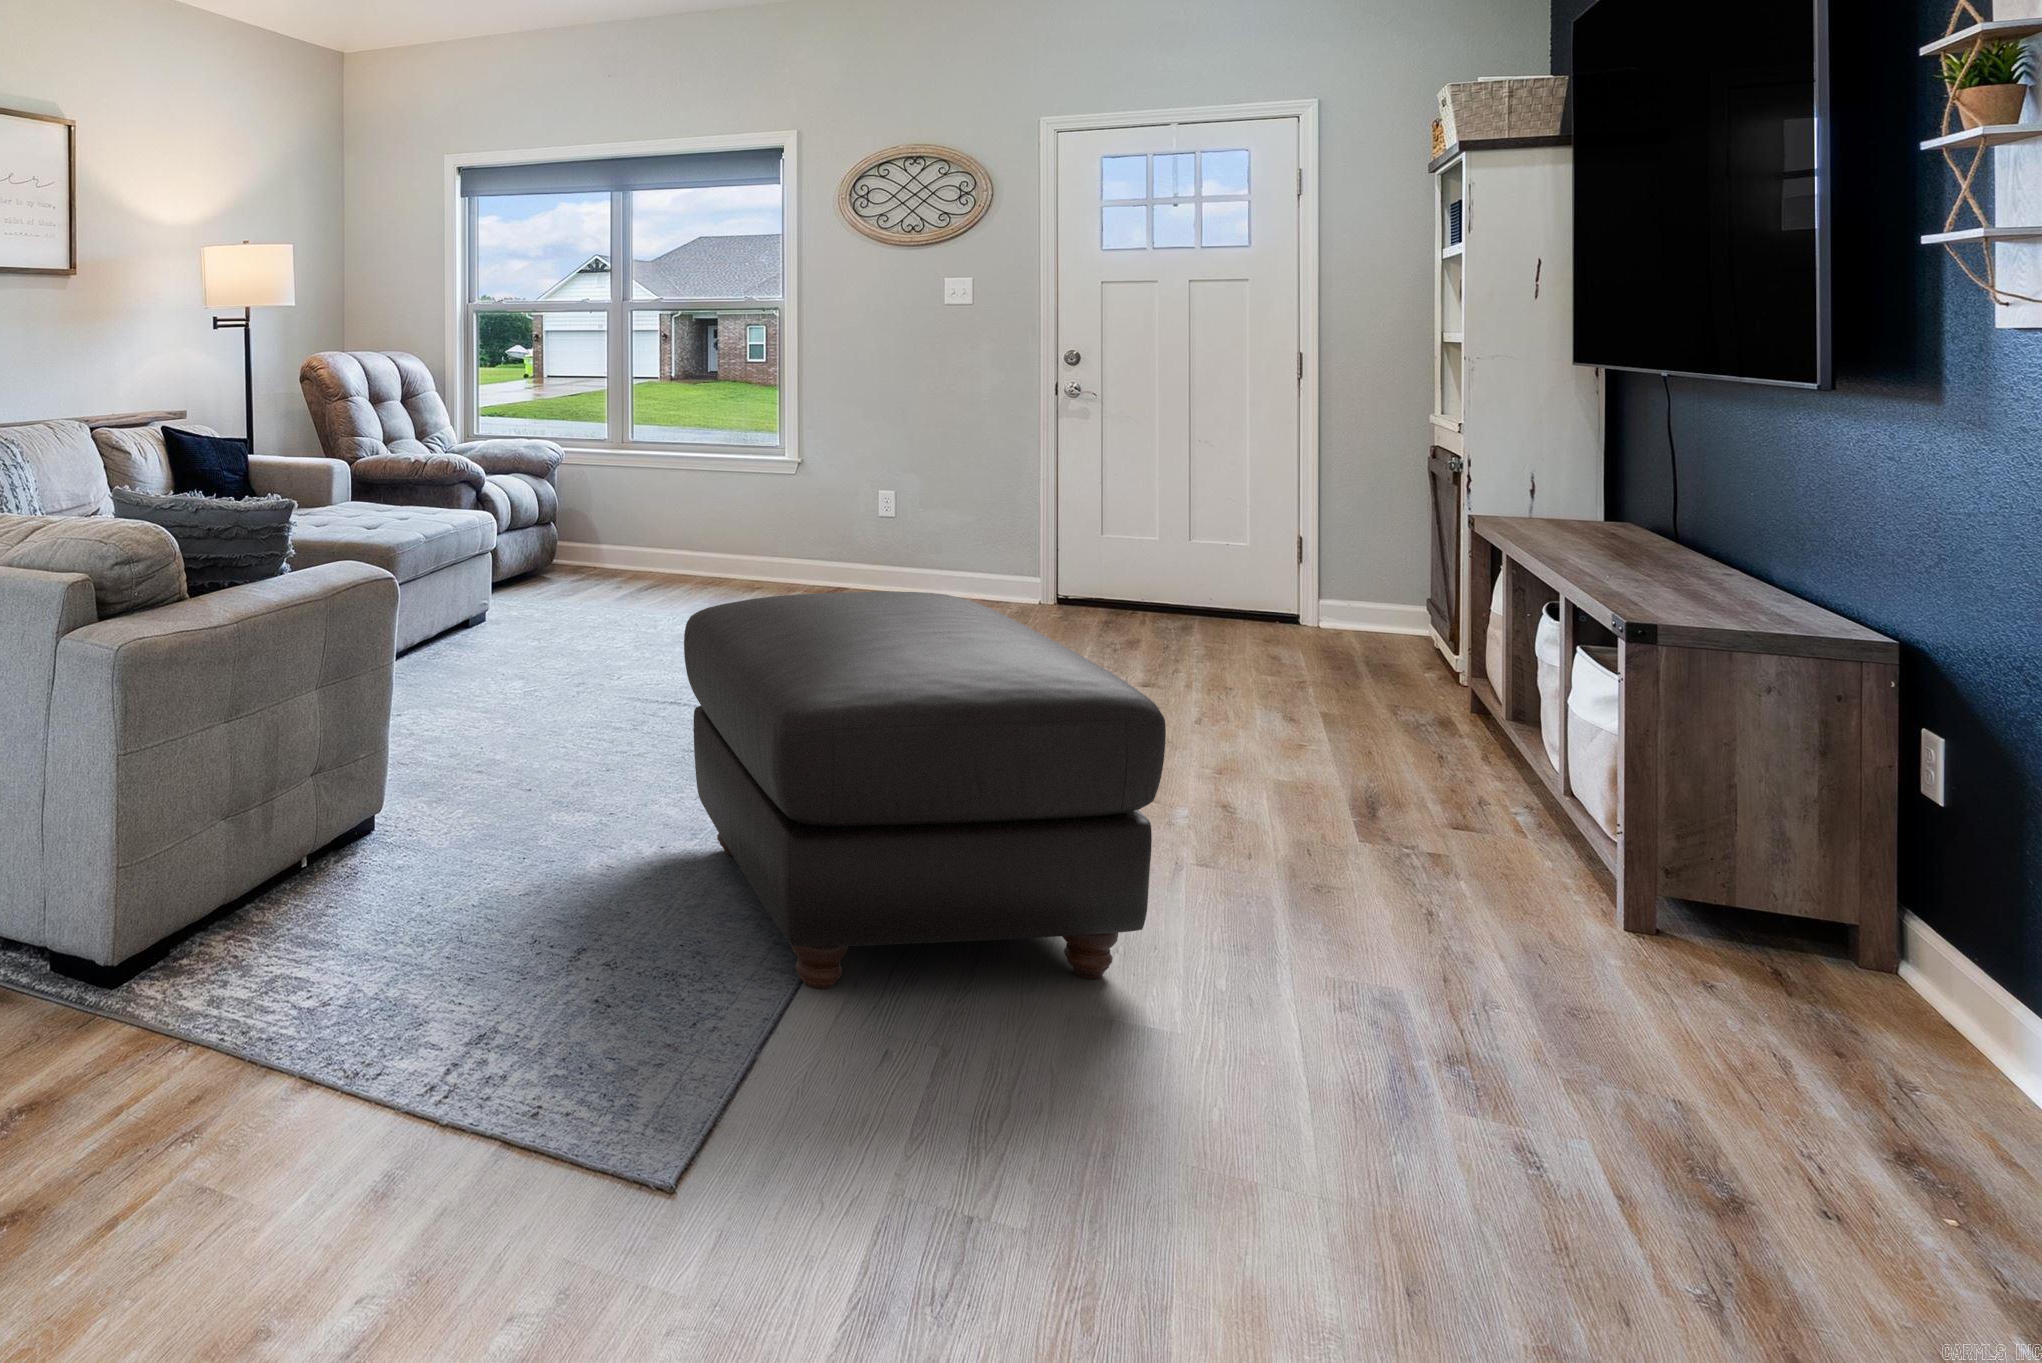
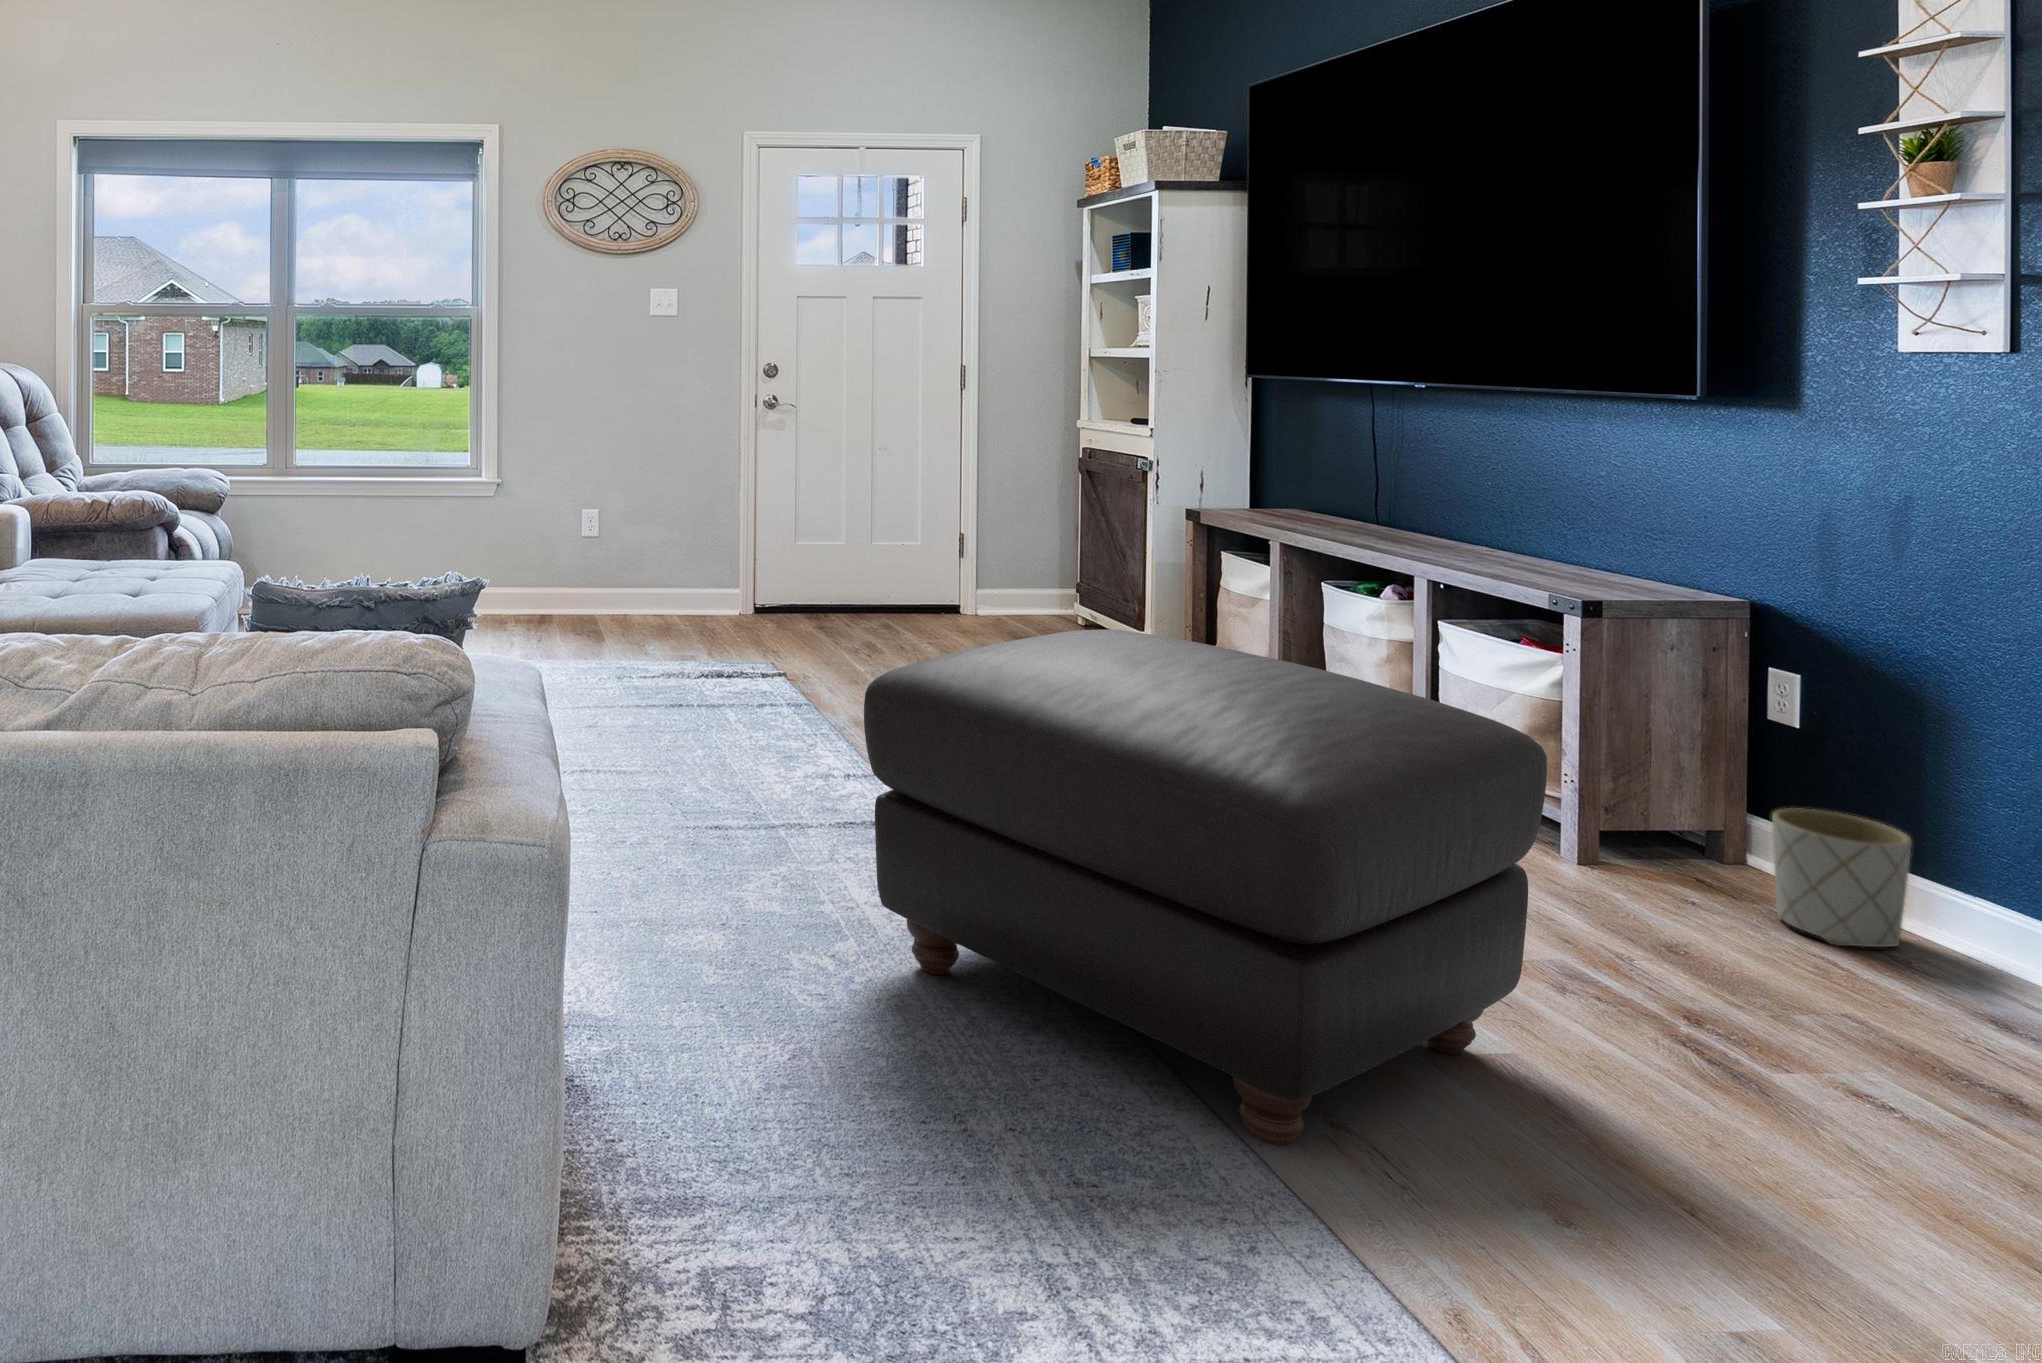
planter: none [1706,856,1856,1017] -> present [1772,808,1911,947]

